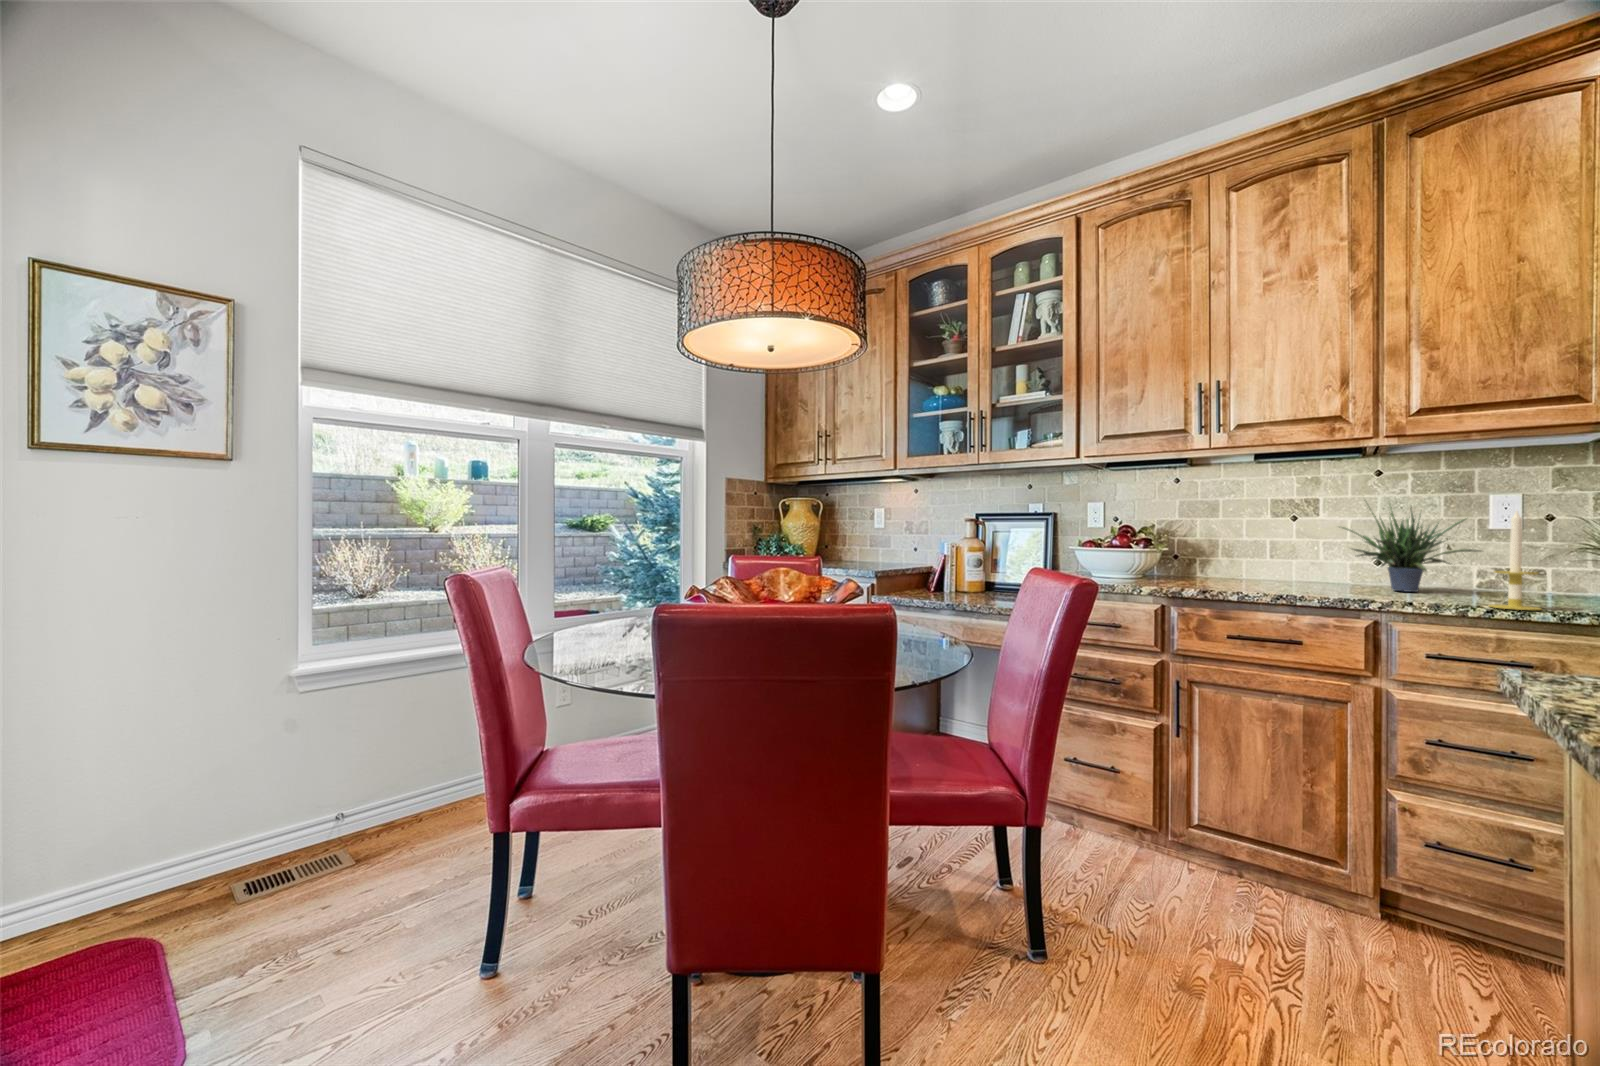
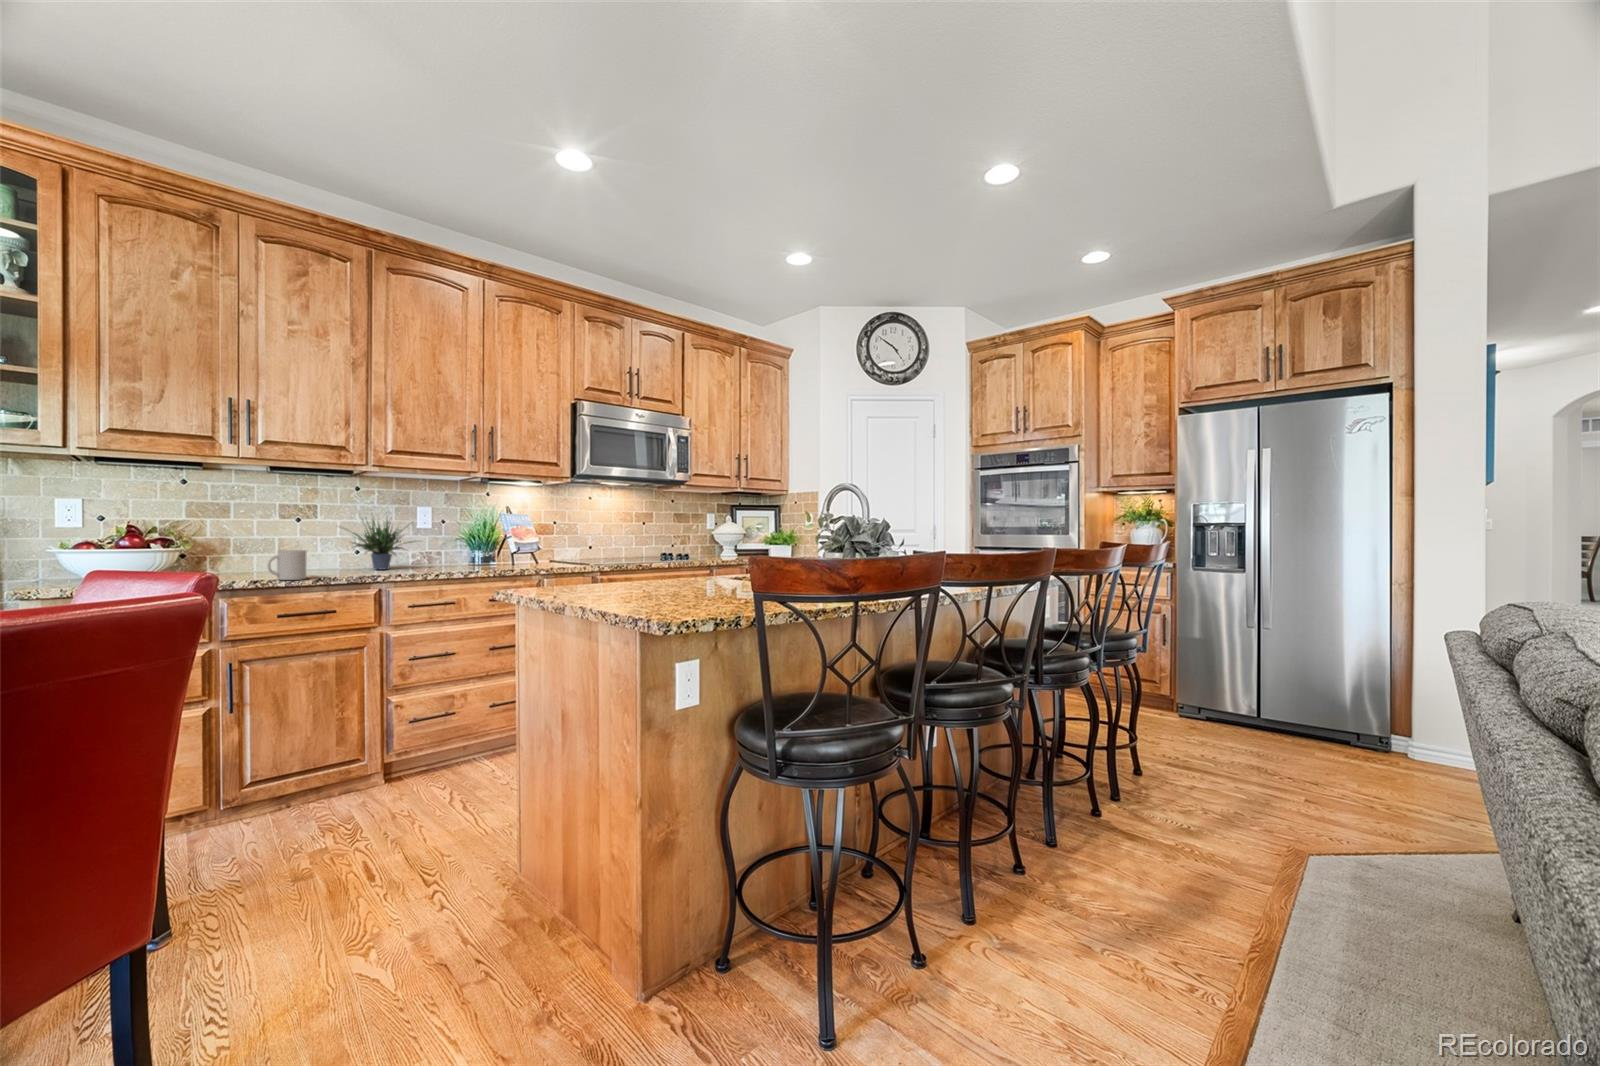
candle: present [1490,511,1541,610] -> none [434,518,458,575]
mug: none [1226,555,1275,594] -> present [267,550,306,580]

